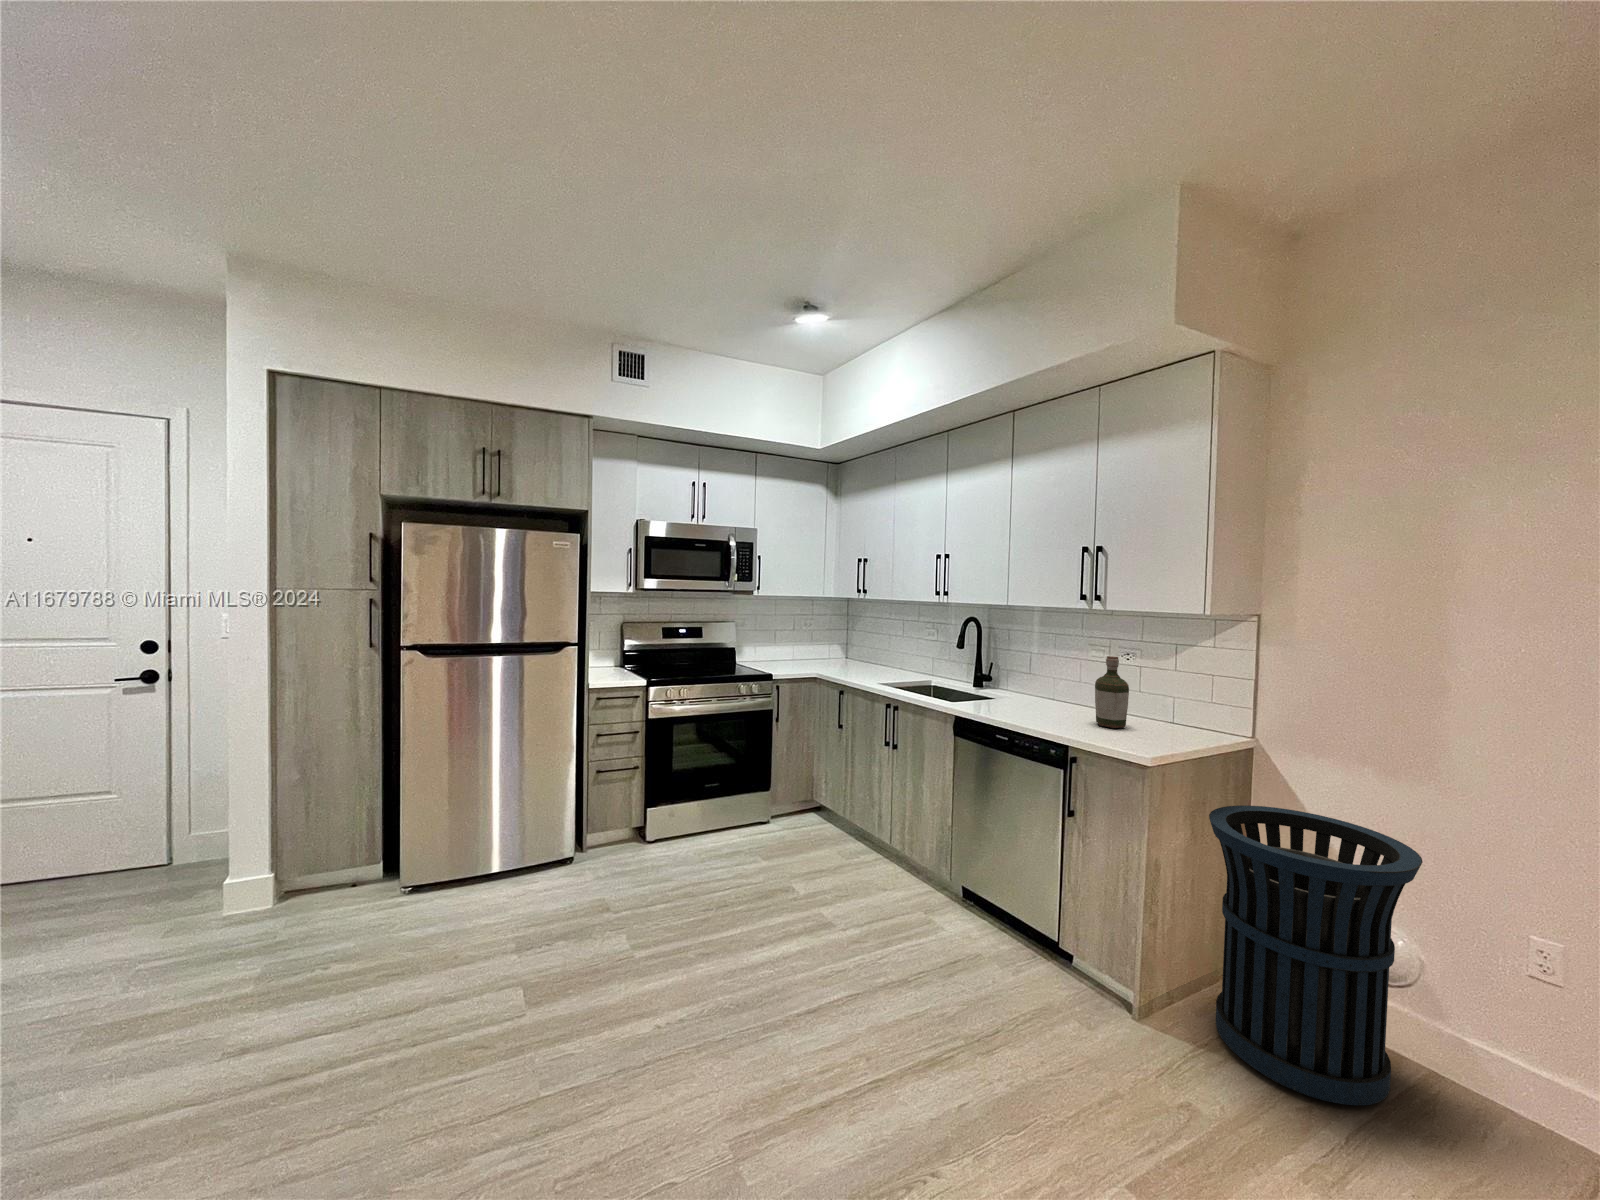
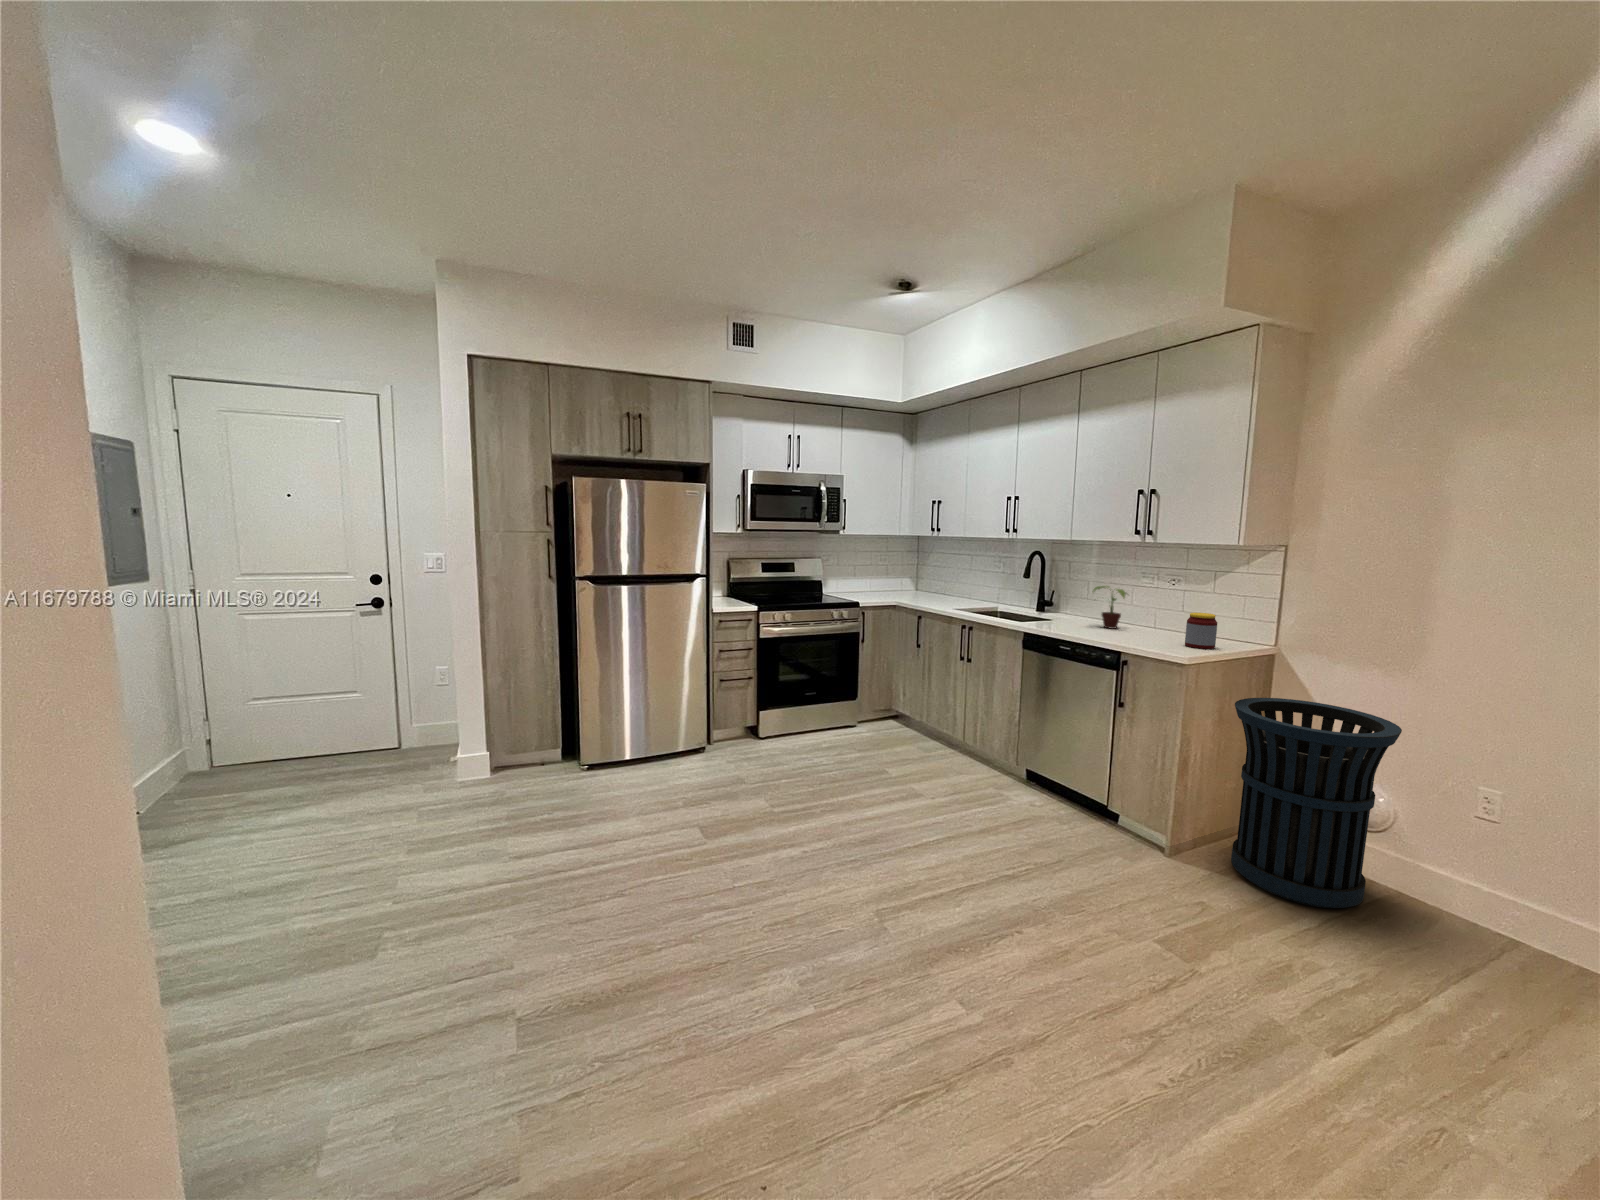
bottle: present [1095,656,1129,728] -> none [1145,581,1174,639]
potted plant: none [1034,659,1077,711] -> present [1093,586,1126,629]
jar: none [1144,697,1181,743] -> present [1185,613,1217,649]

